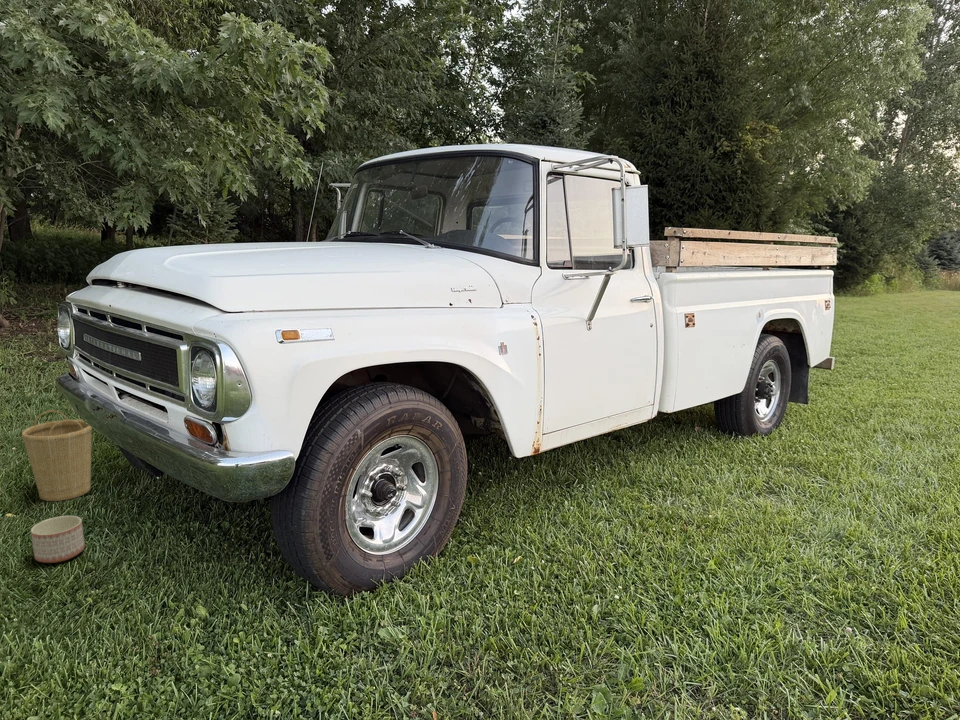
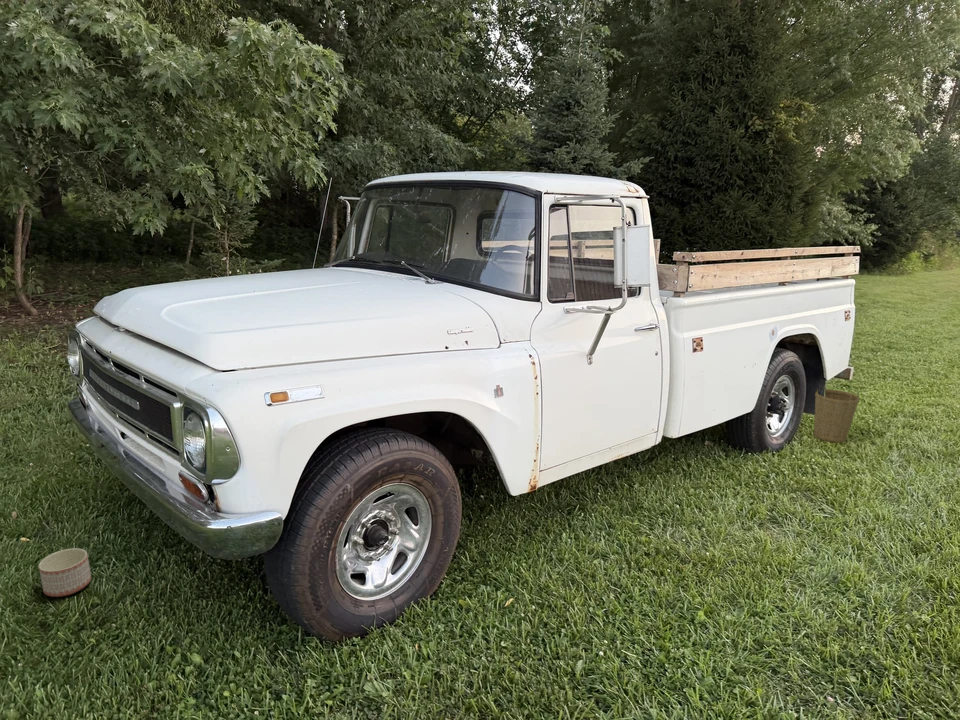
basket: present [22,410,92,501] -> present [814,387,859,443]

